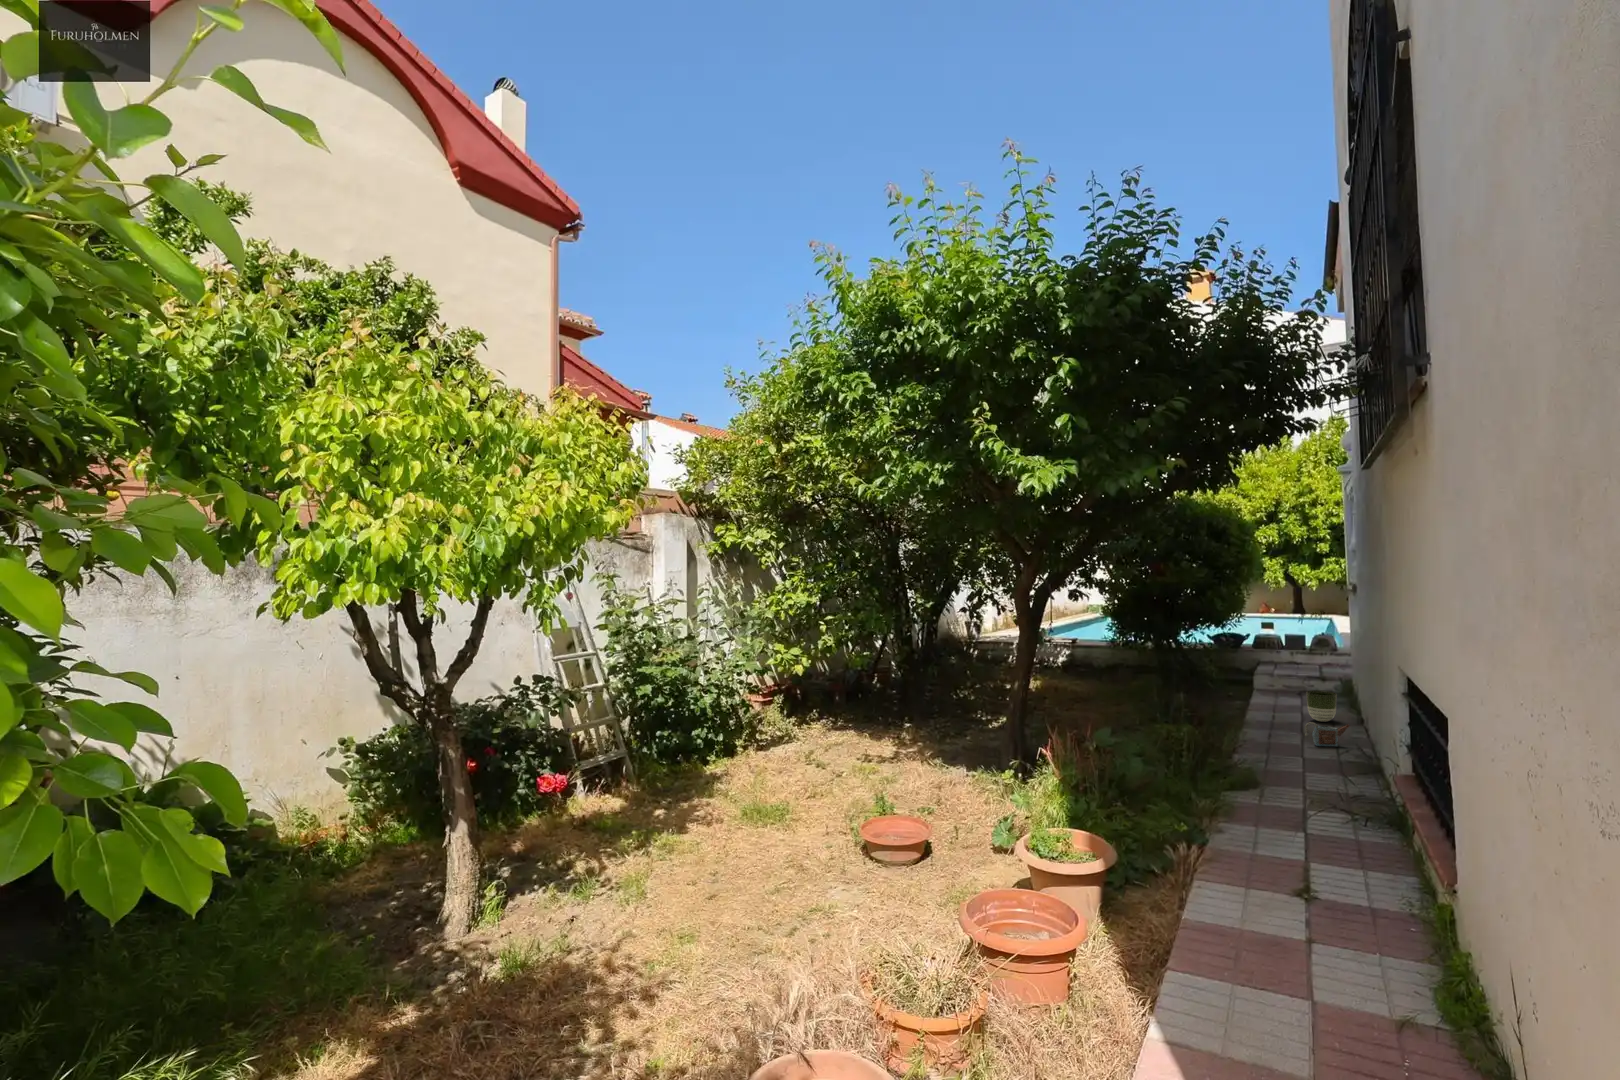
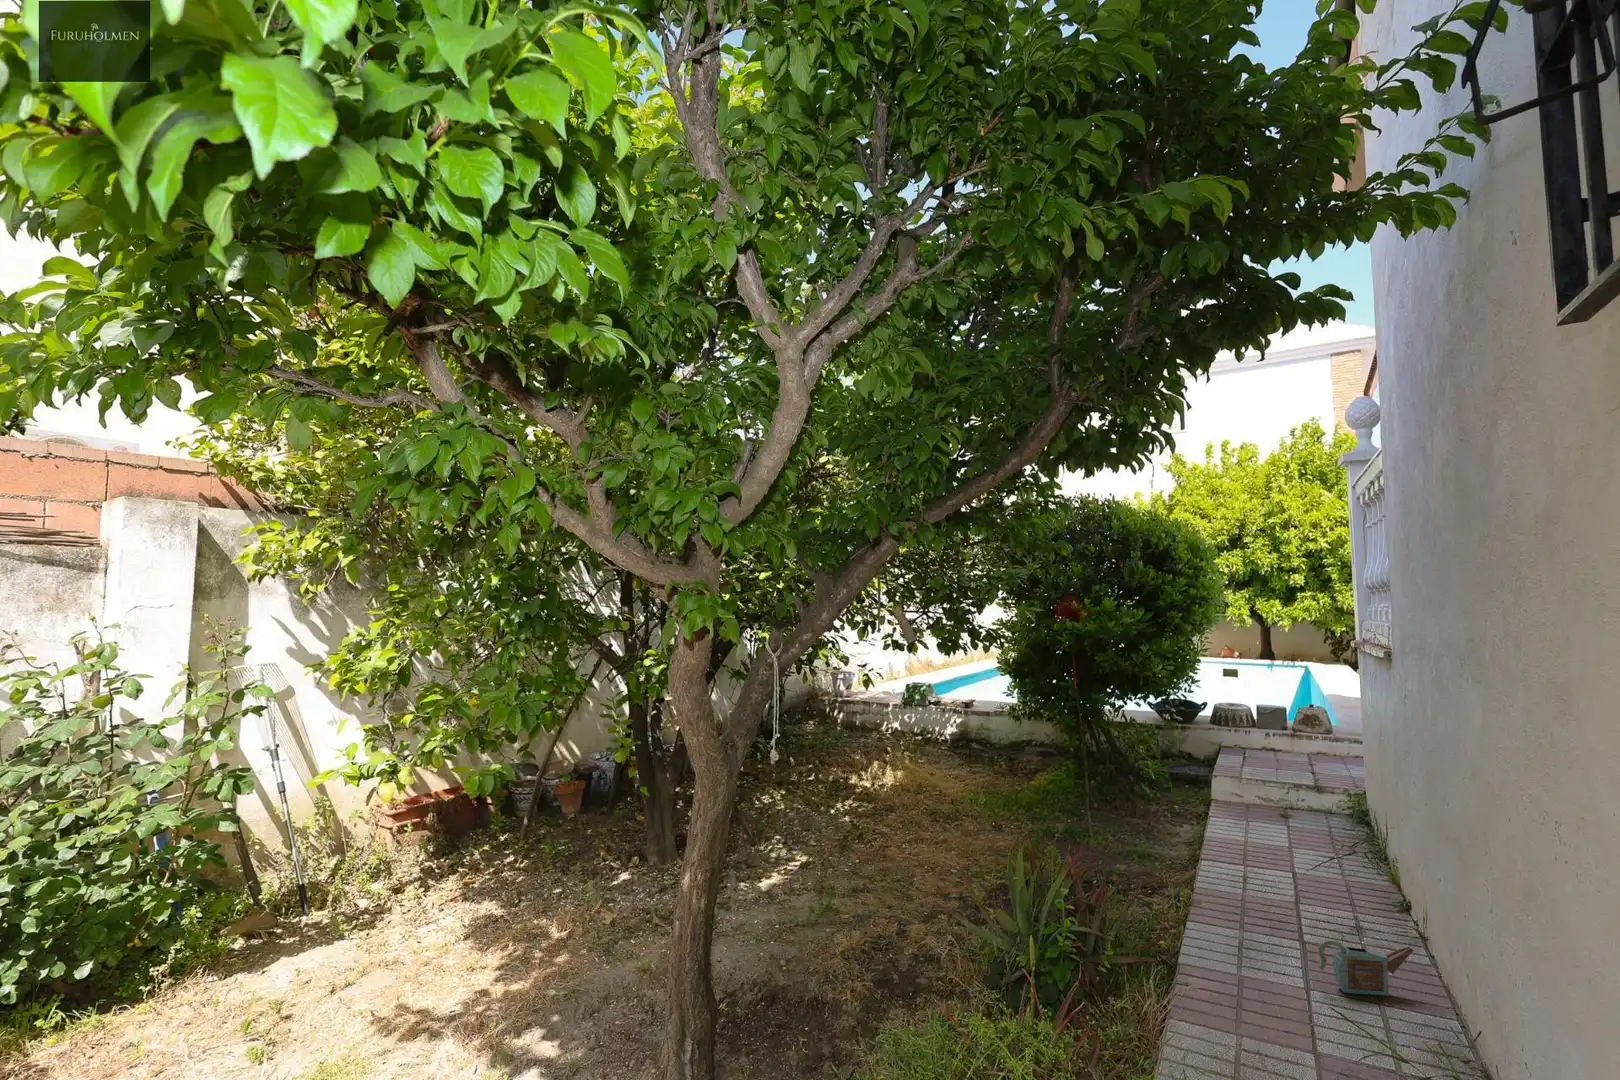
planter: present [1307,690,1337,722] -> none [1308,836,1365,899]

